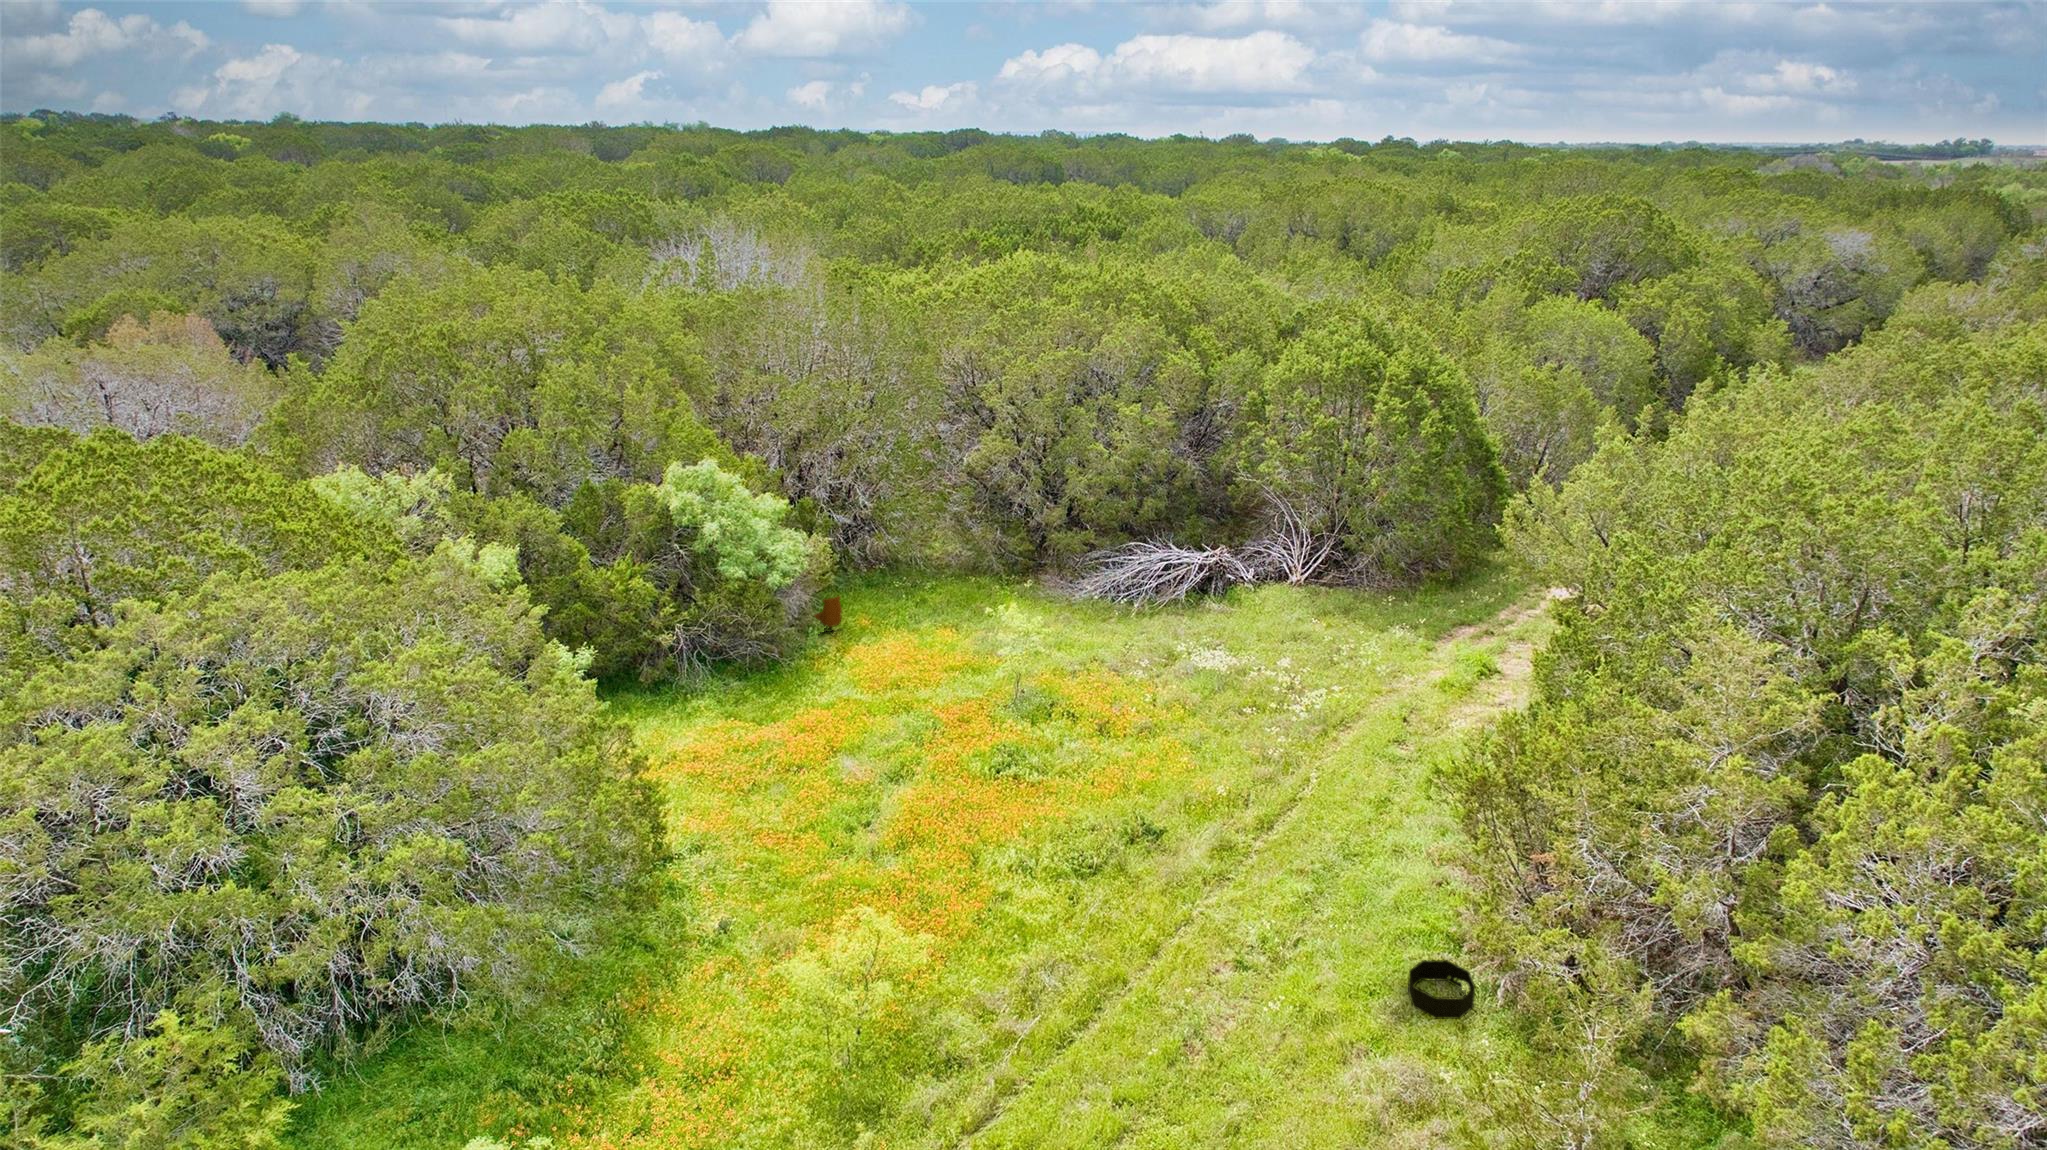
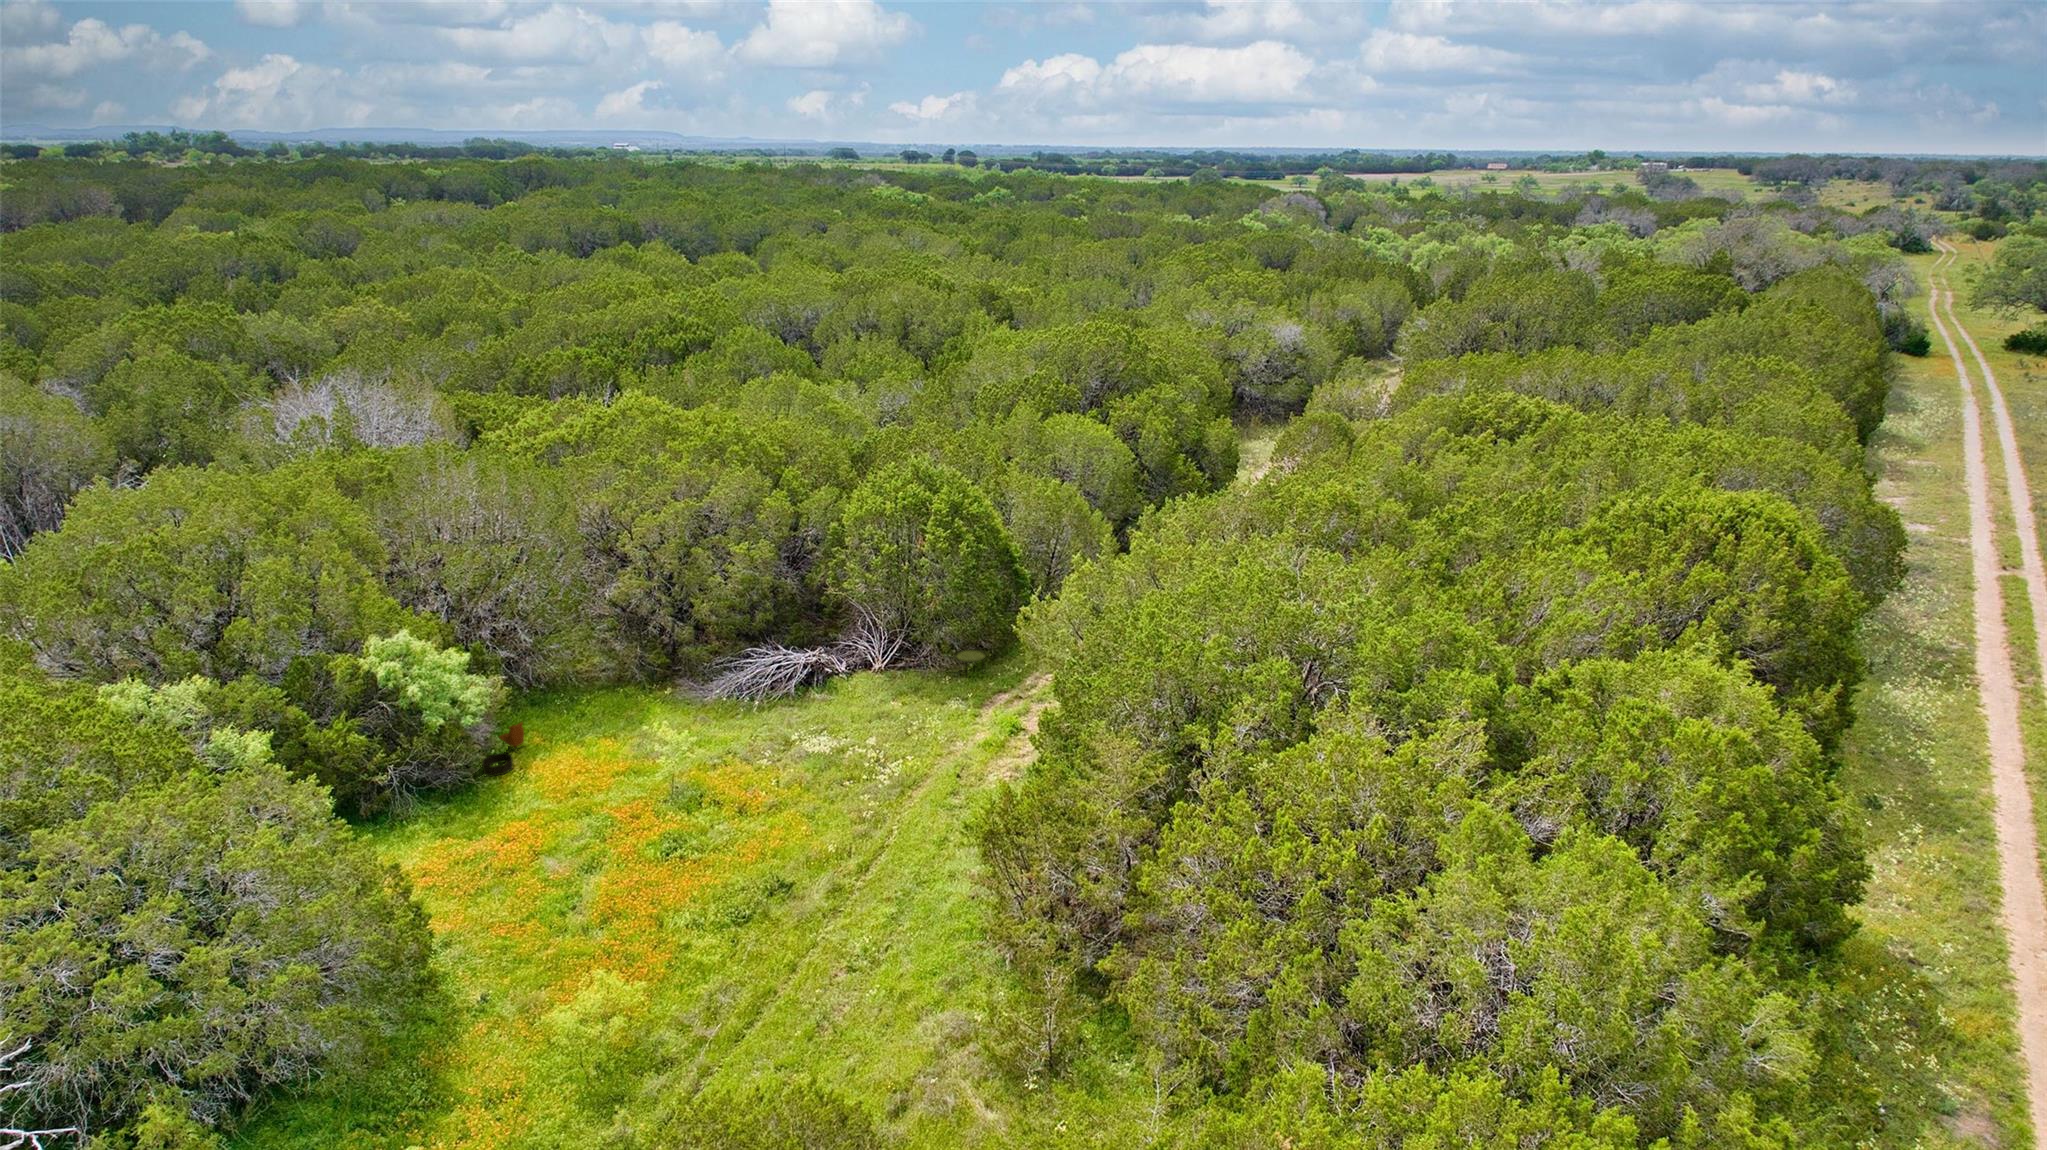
round table: none [1412,563,1460,601] -> present [955,649,986,676]
basket: present [1408,960,1475,1019] -> present [482,752,514,776]

